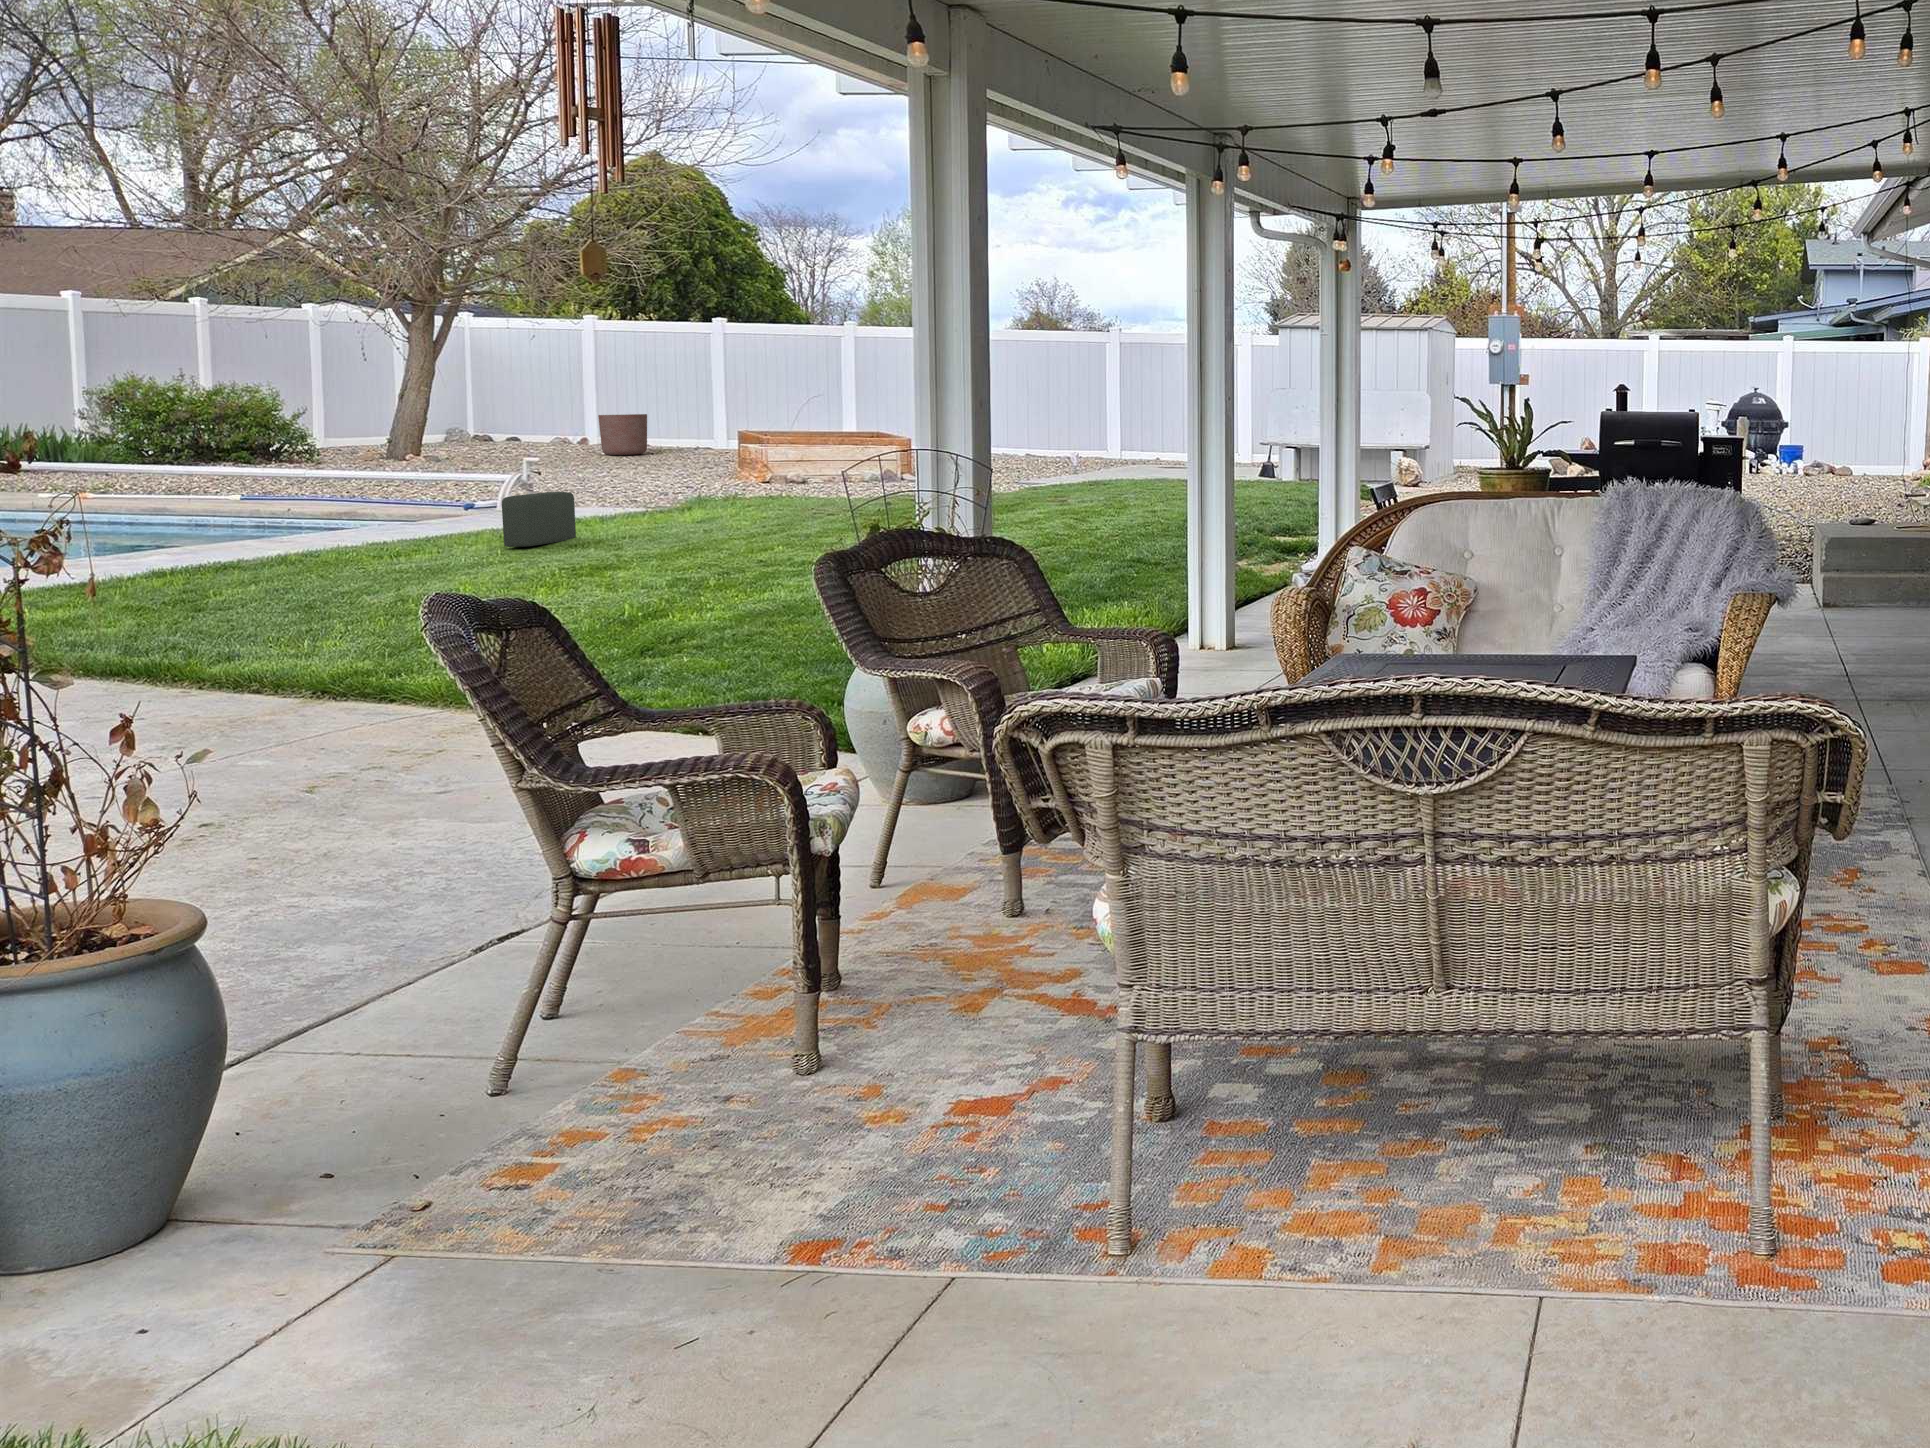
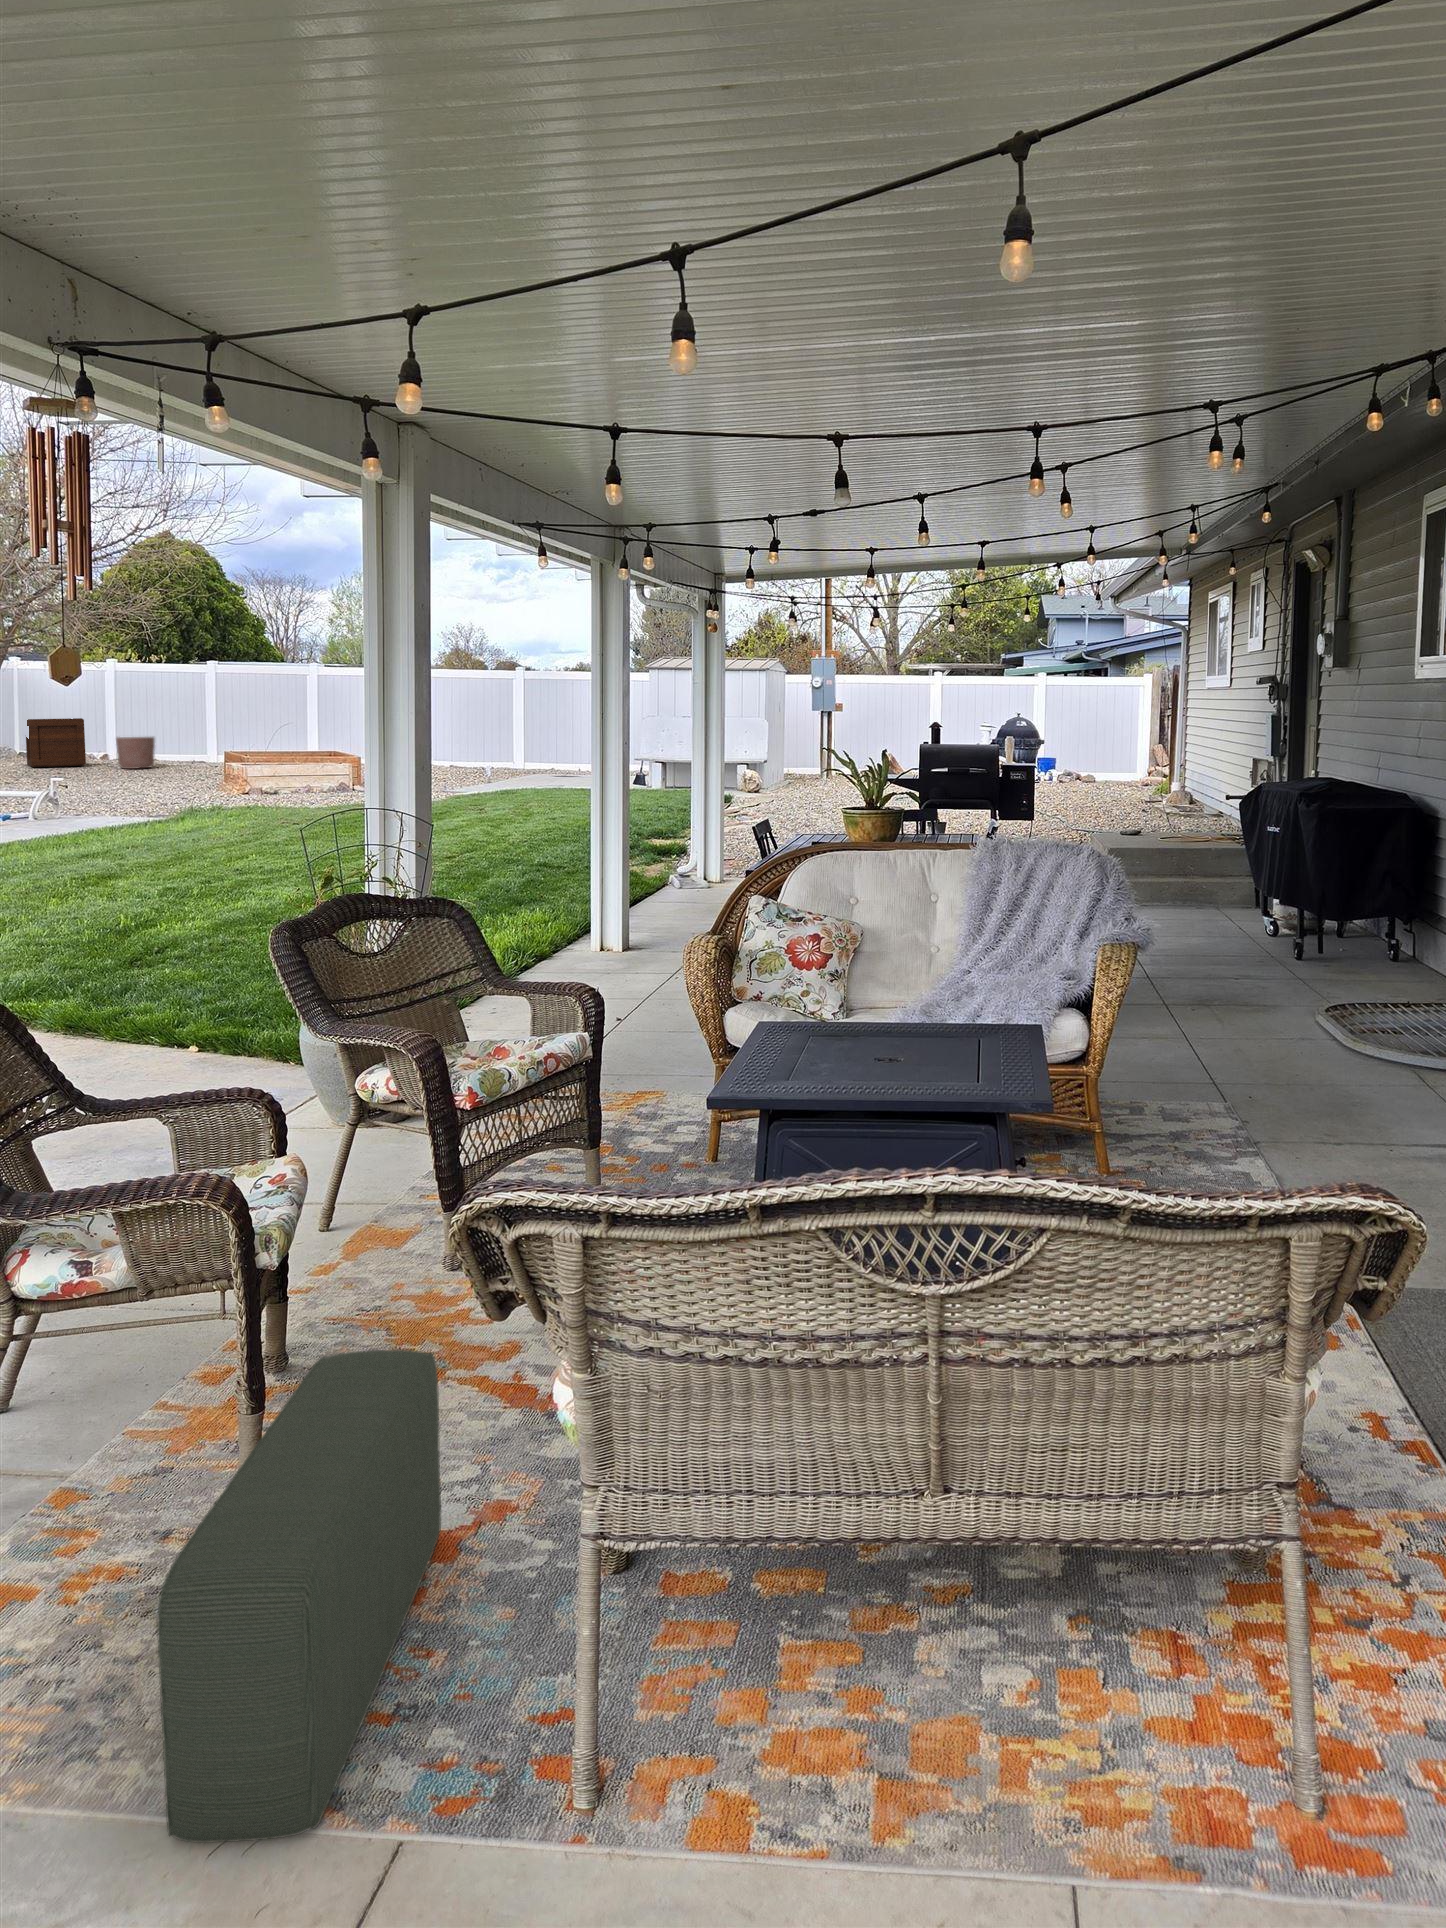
wooden crate: none [483,391,561,453] -> present [26,718,86,767]
pouf: present [502,492,576,547] -> present [157,1350,441,1843]

